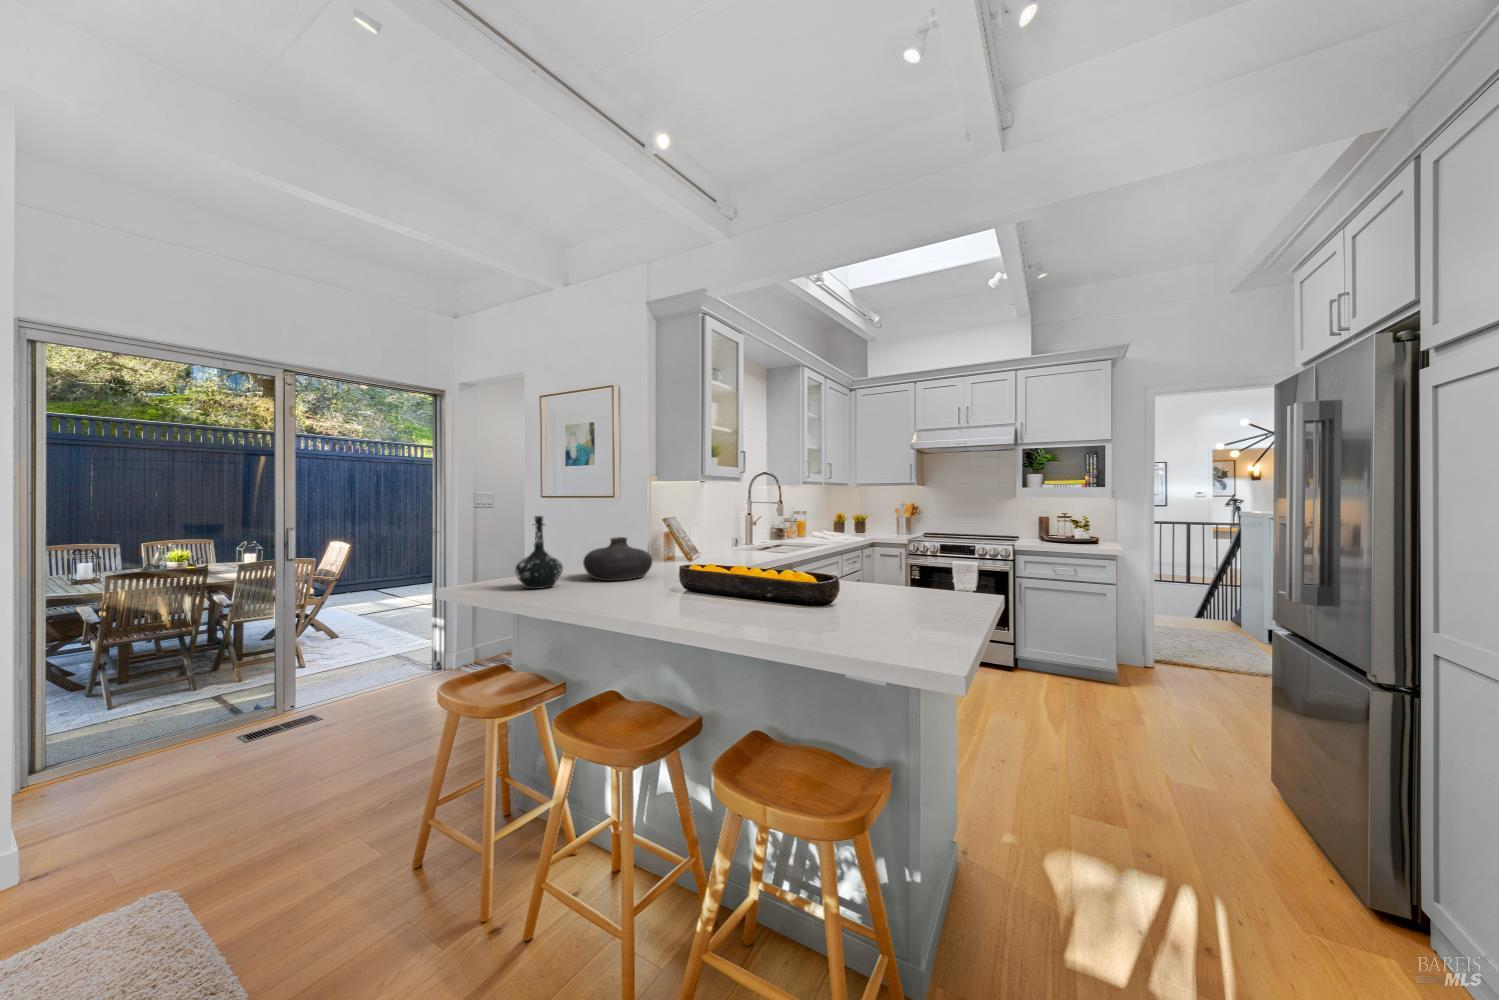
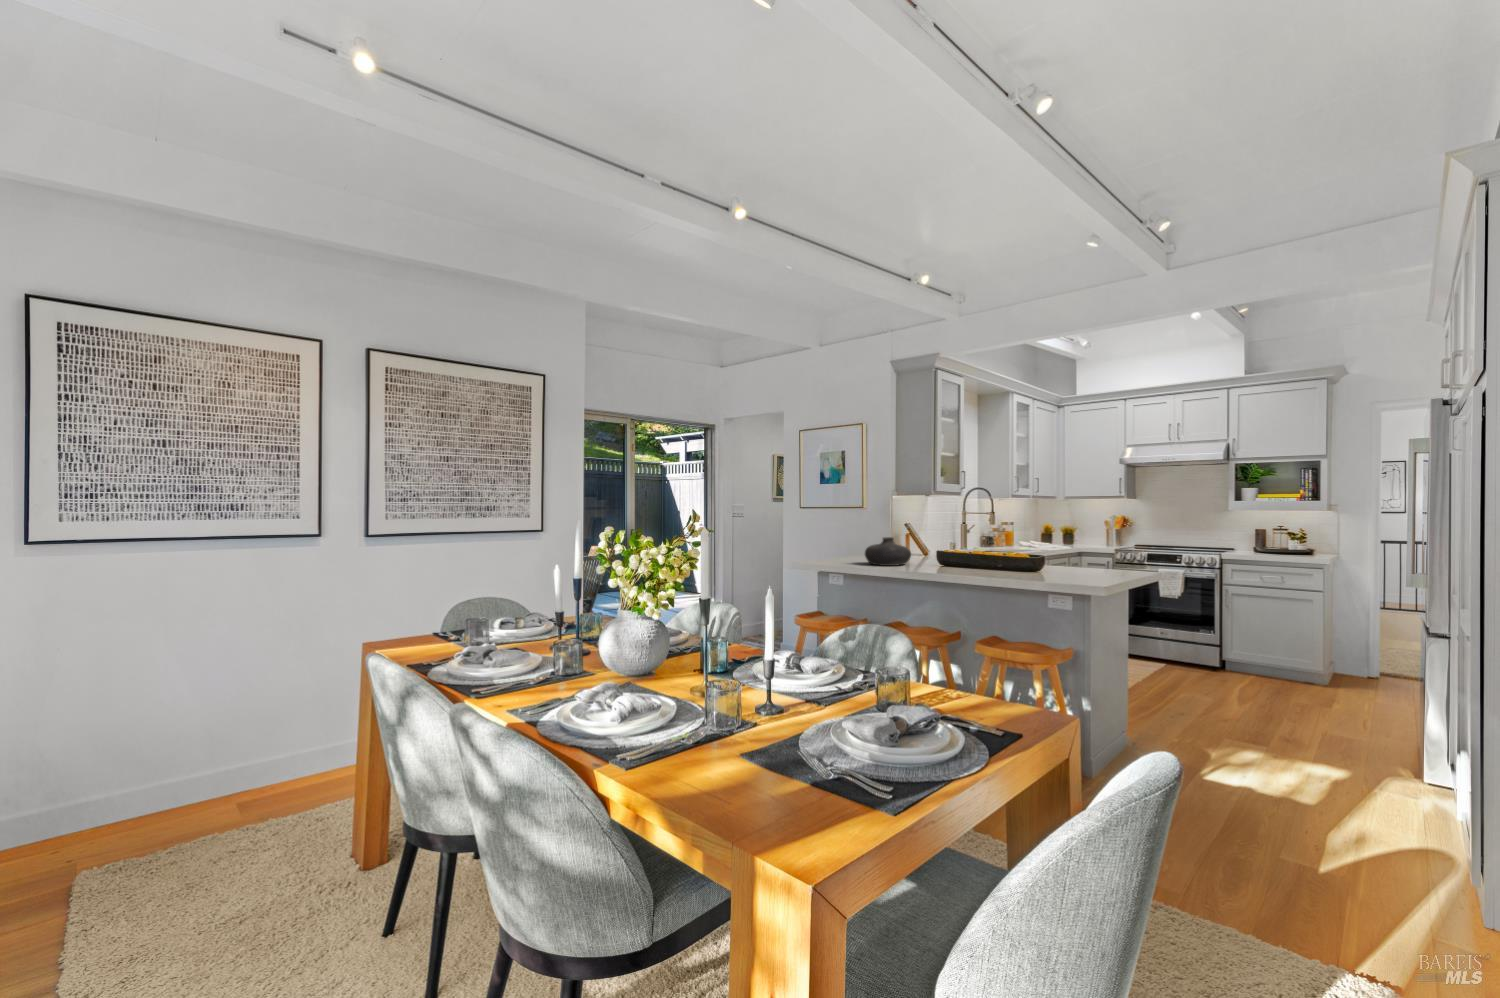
bottle: present [516,516,563,589] -> none [831,522,860,568]

